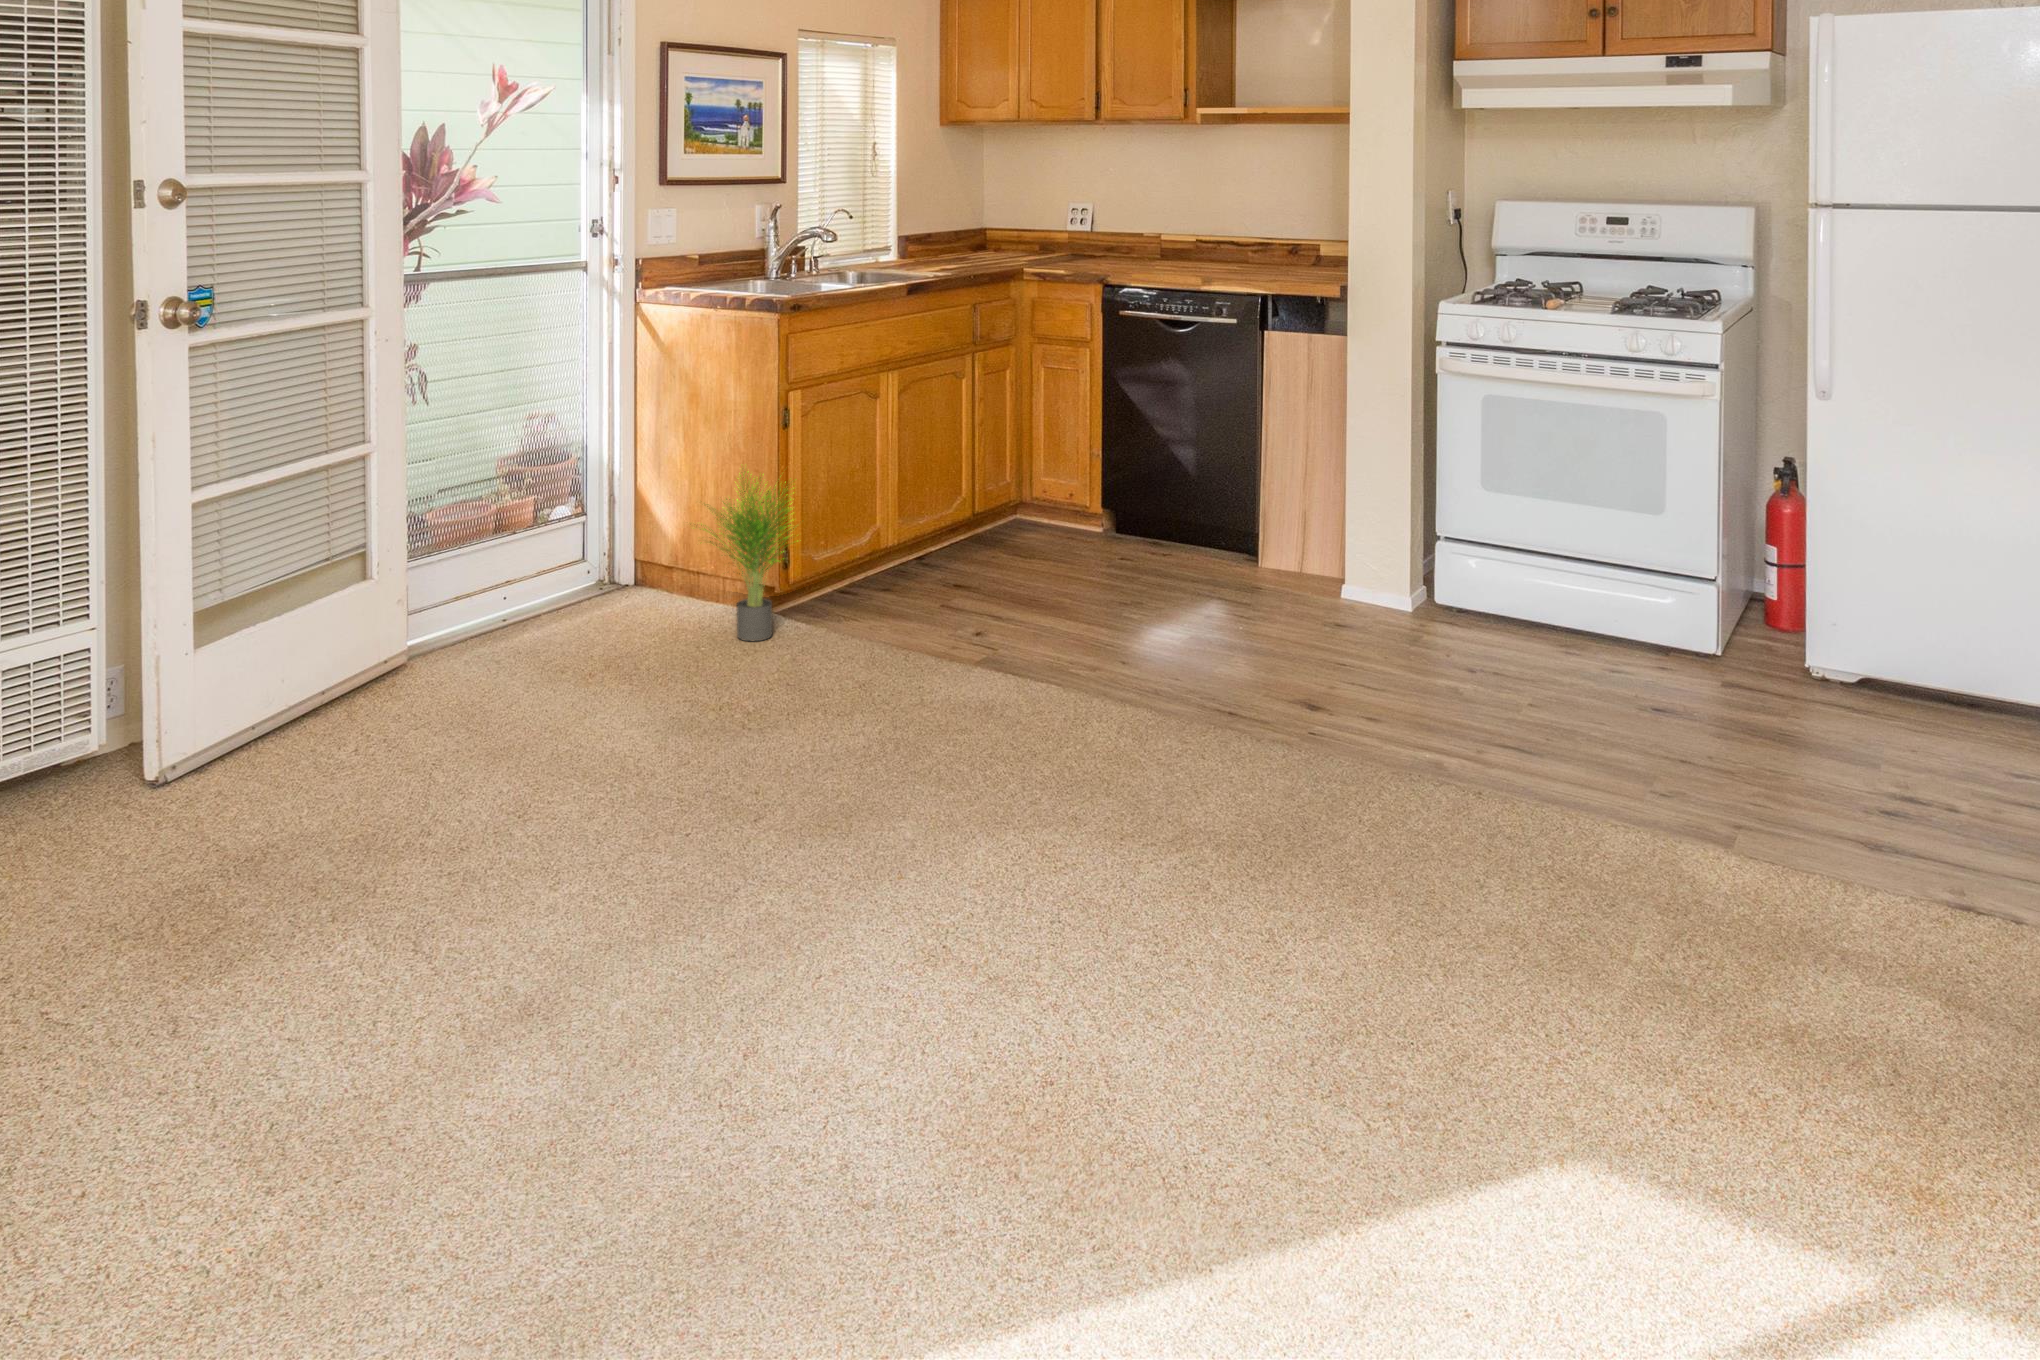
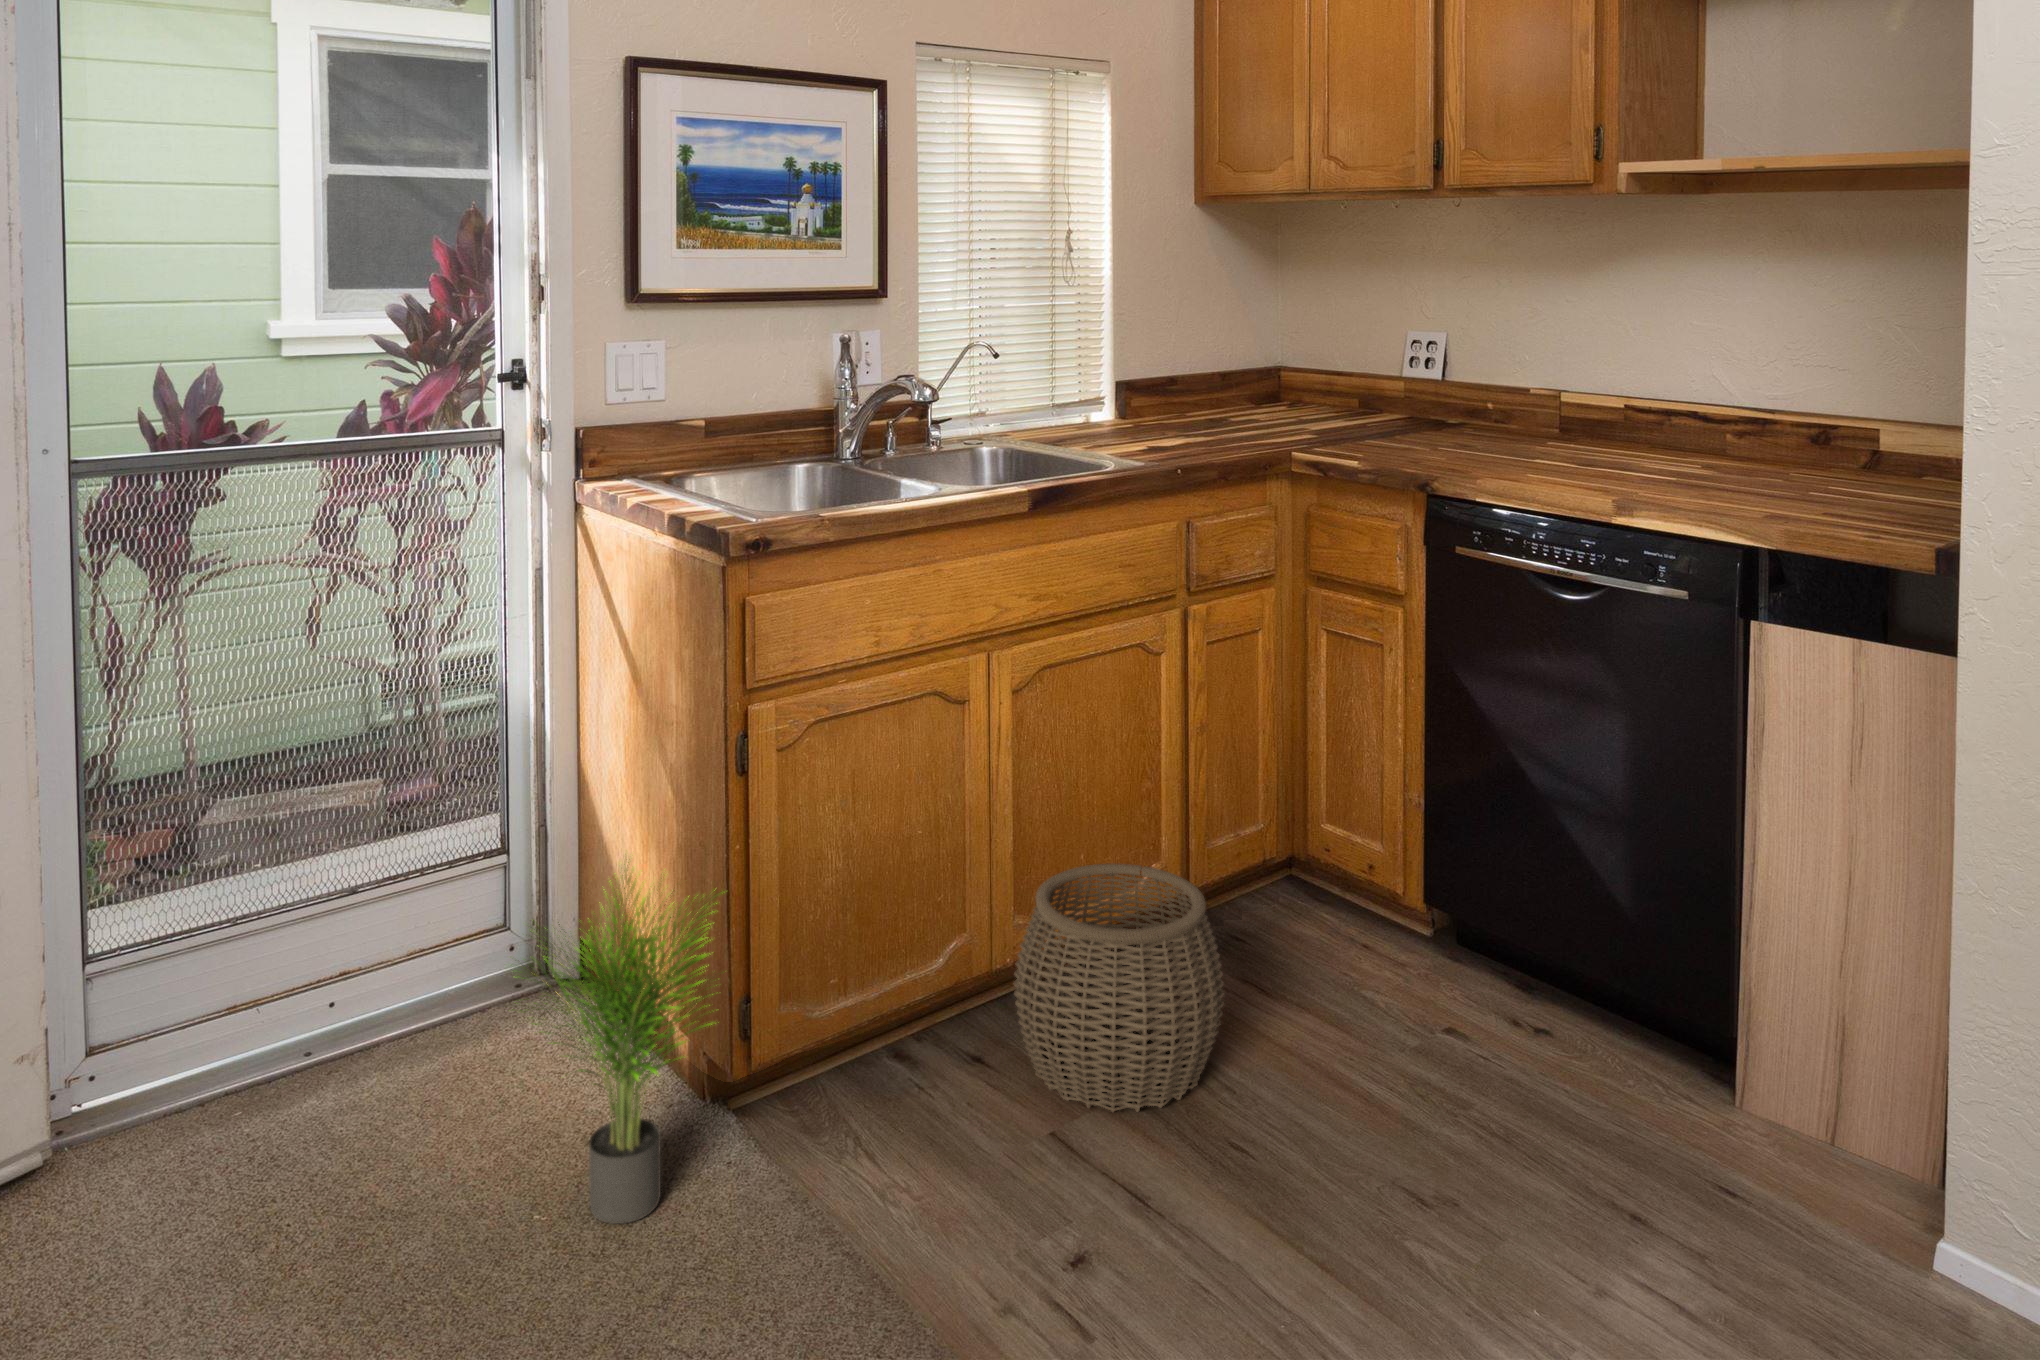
woven basket: none [913,483,1022,593] -> present [1014,863,1224,1112]

